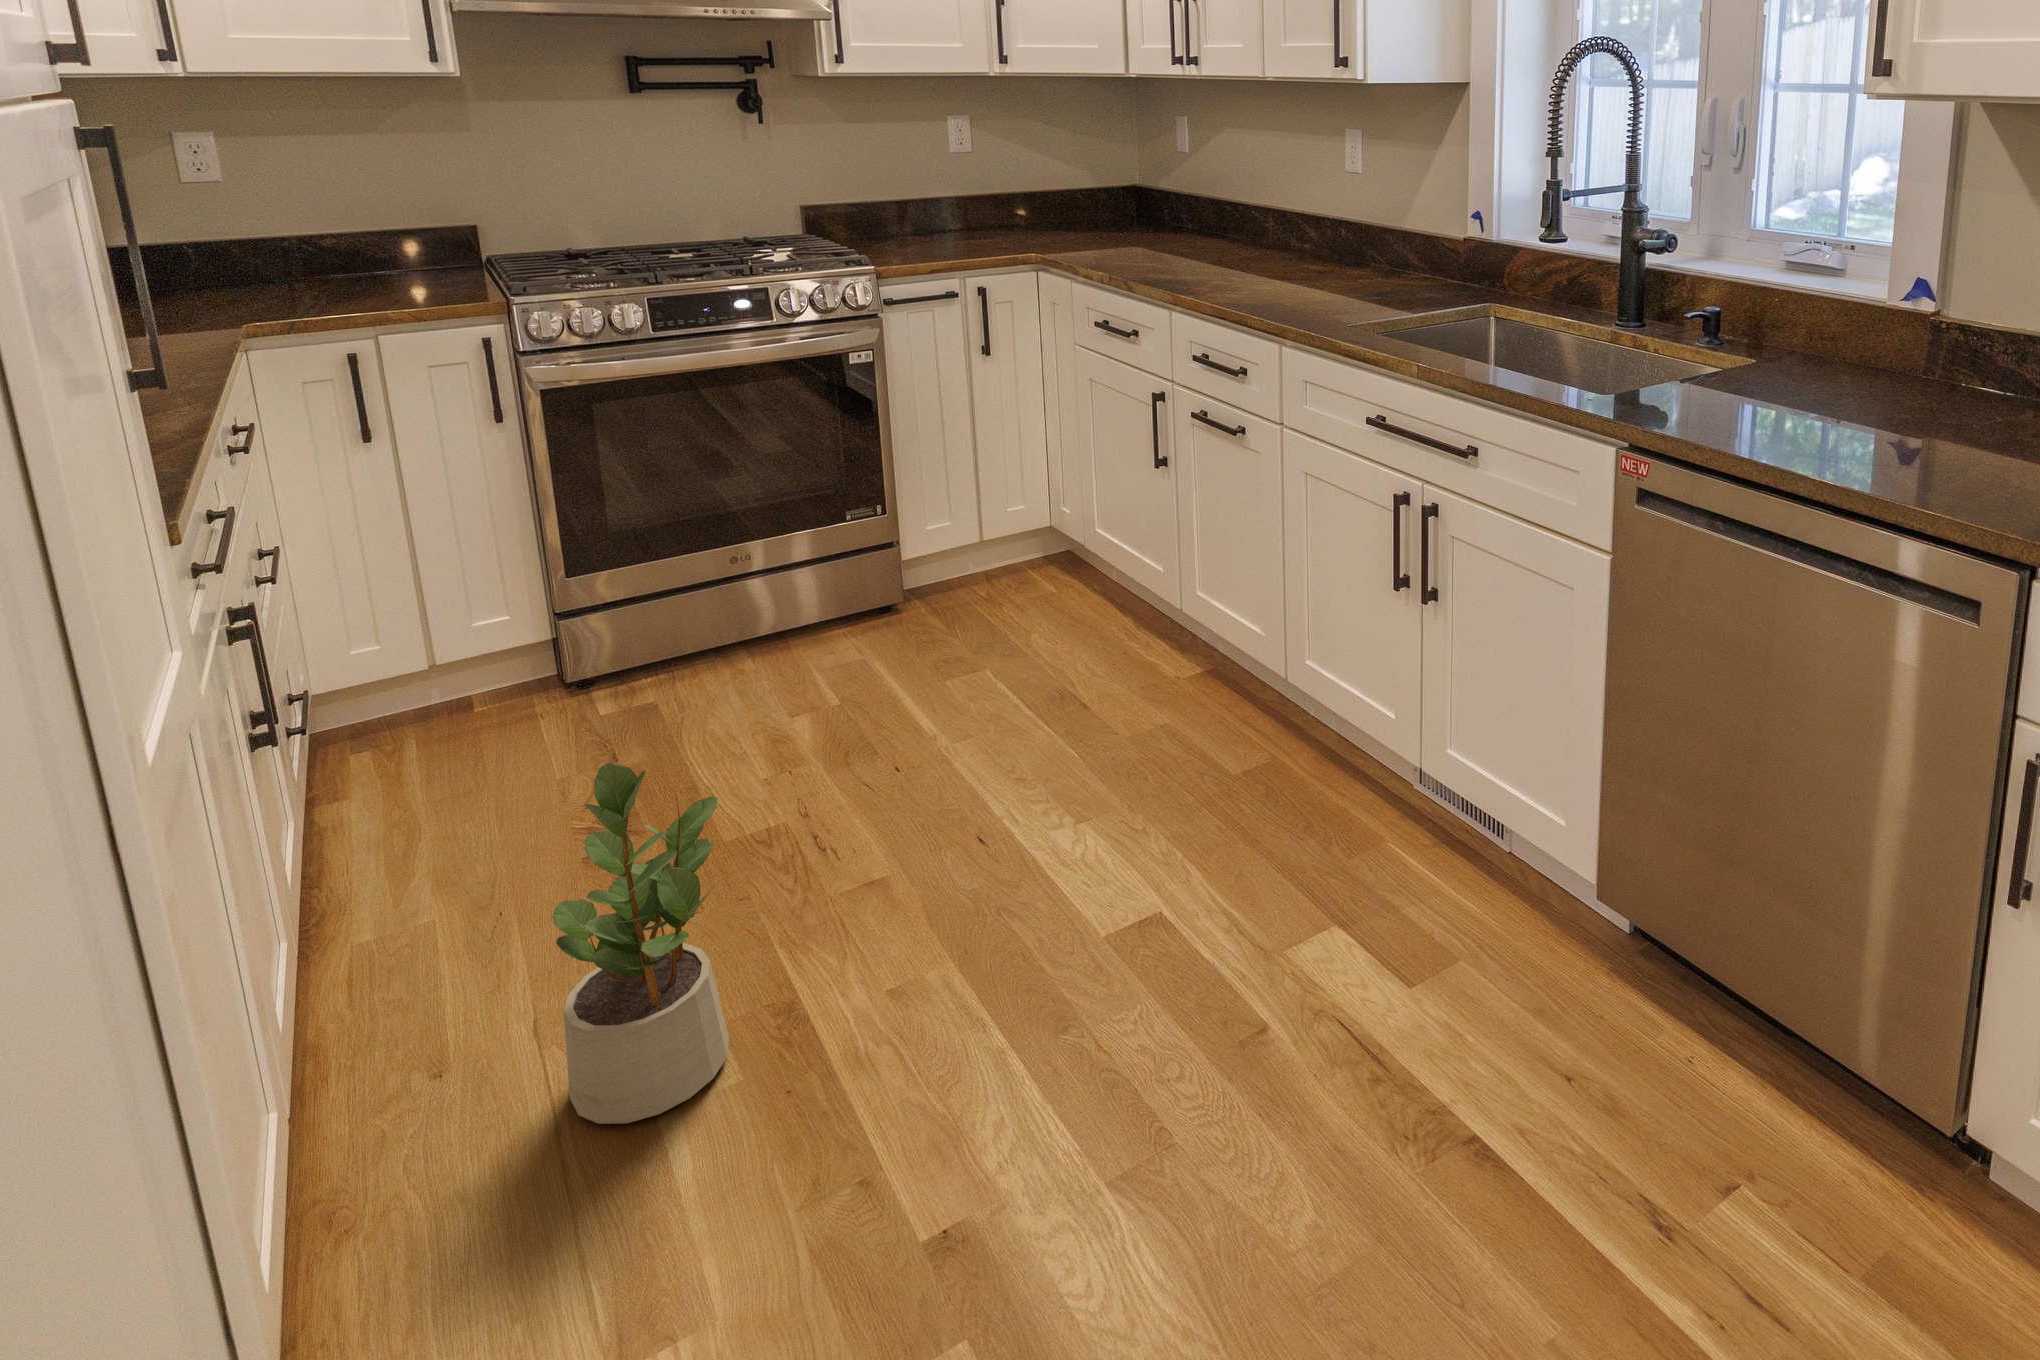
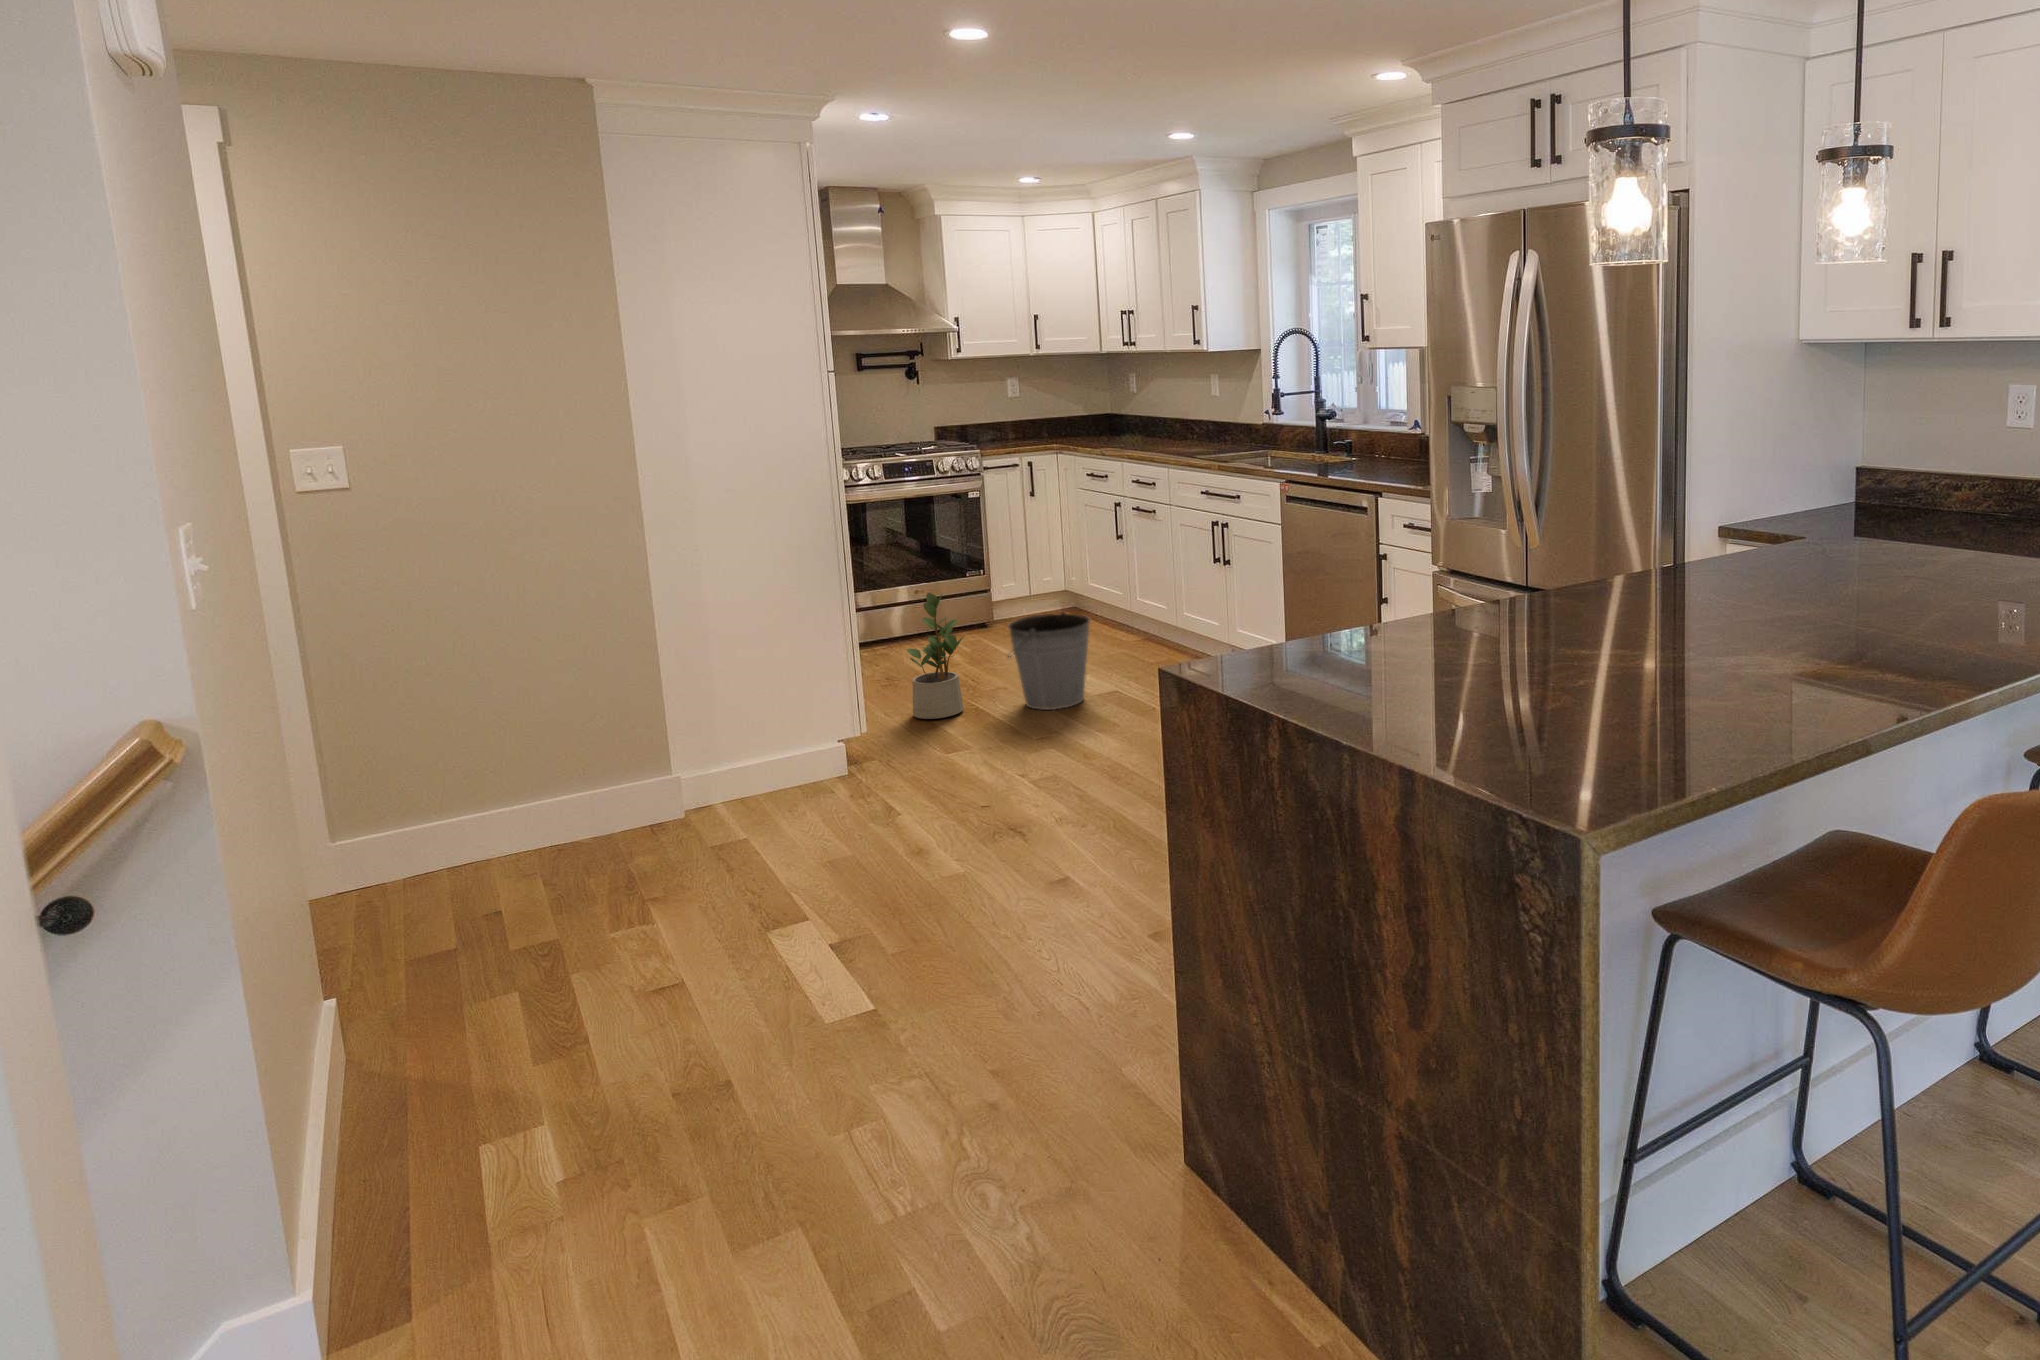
bucket: none [850,748,1088,1069] -> present [1008,611,1090,710]

